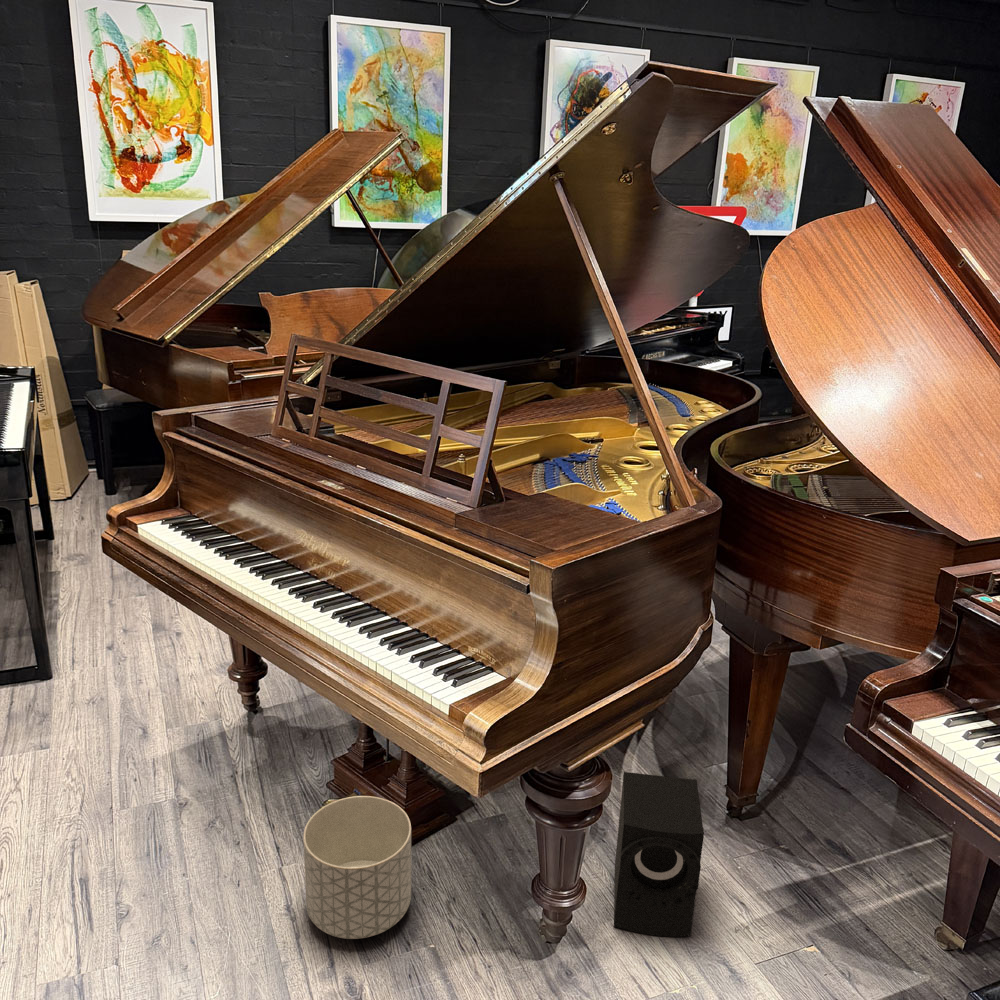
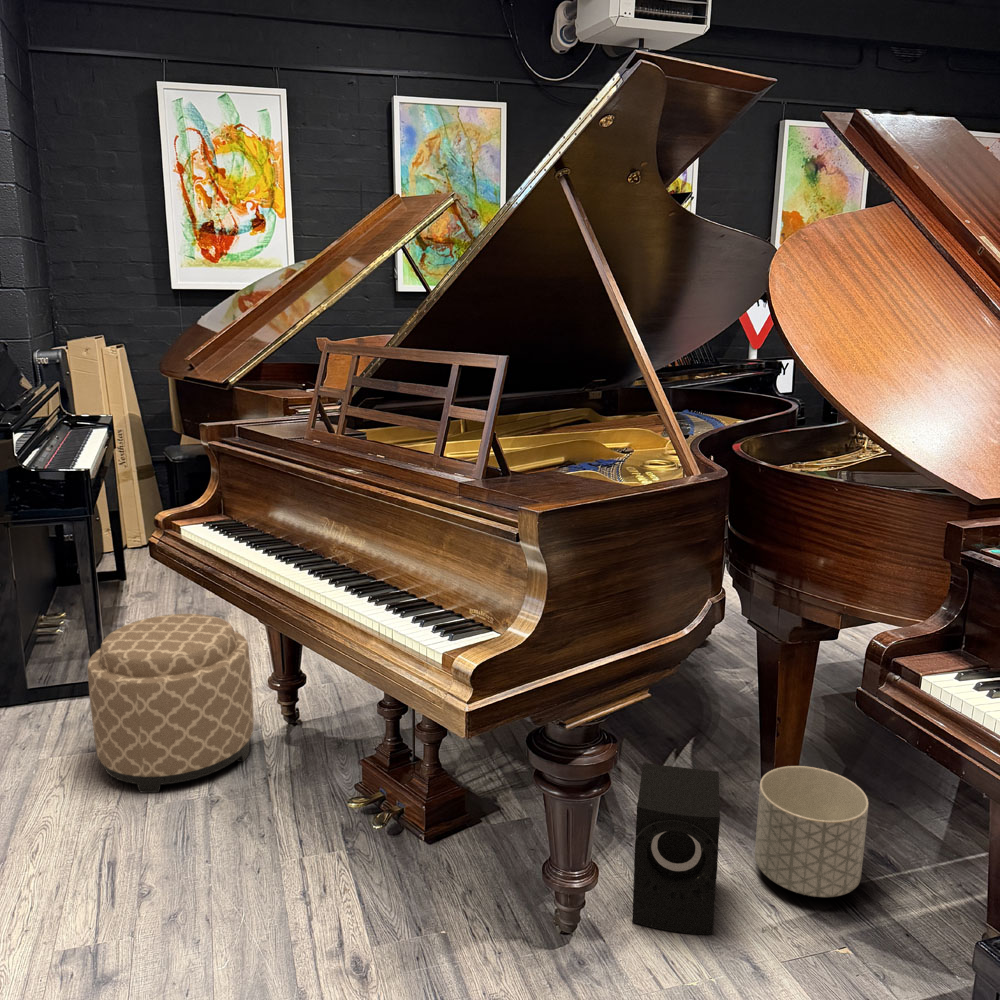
ottoman: none [39,605,215,796] -> present [88,614,254,793]
planter: present [303,796,411,939] -> present [755,766,868,897]

